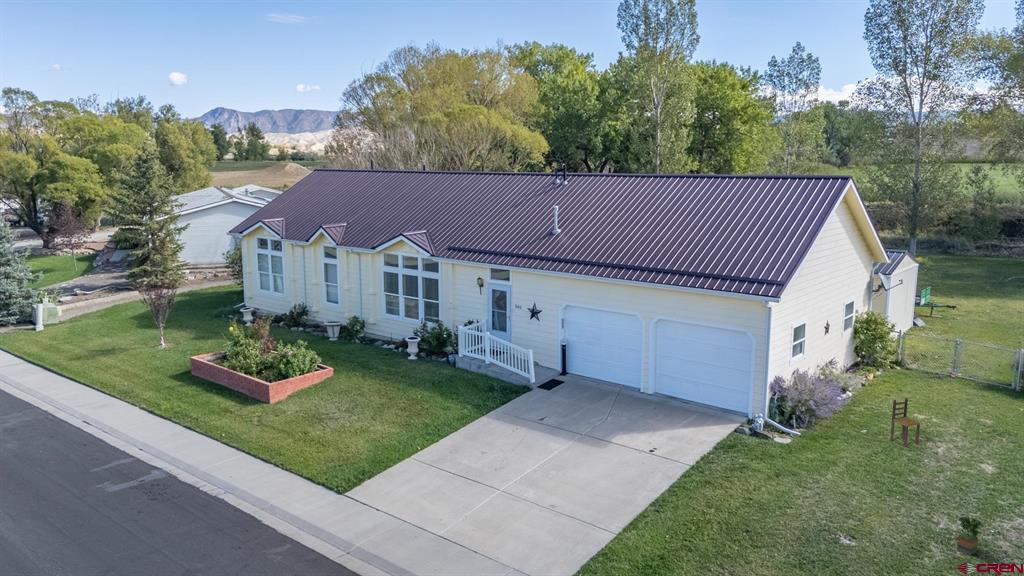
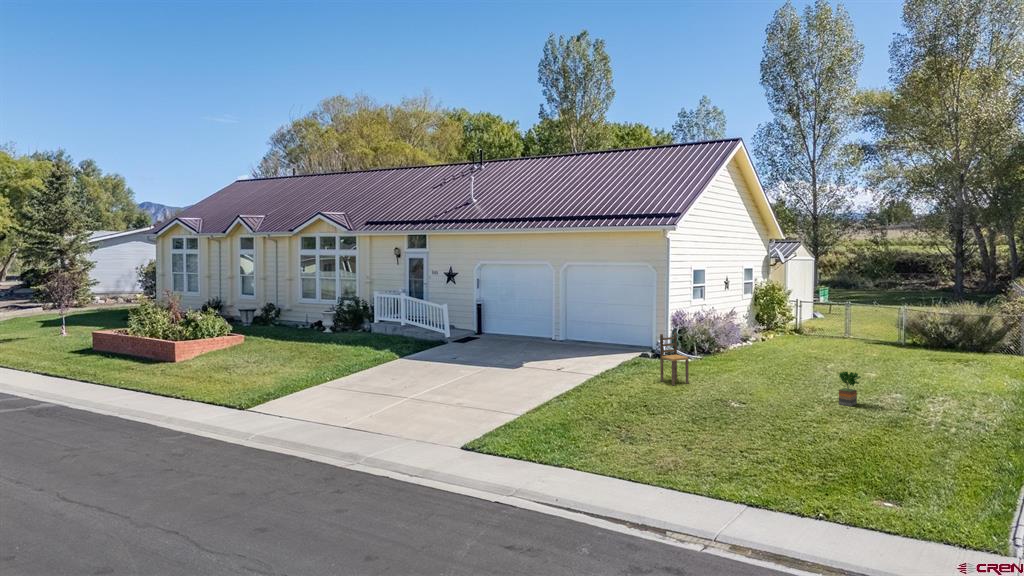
chair: present [890,398,920,446] -> present [660,333,689,385]

